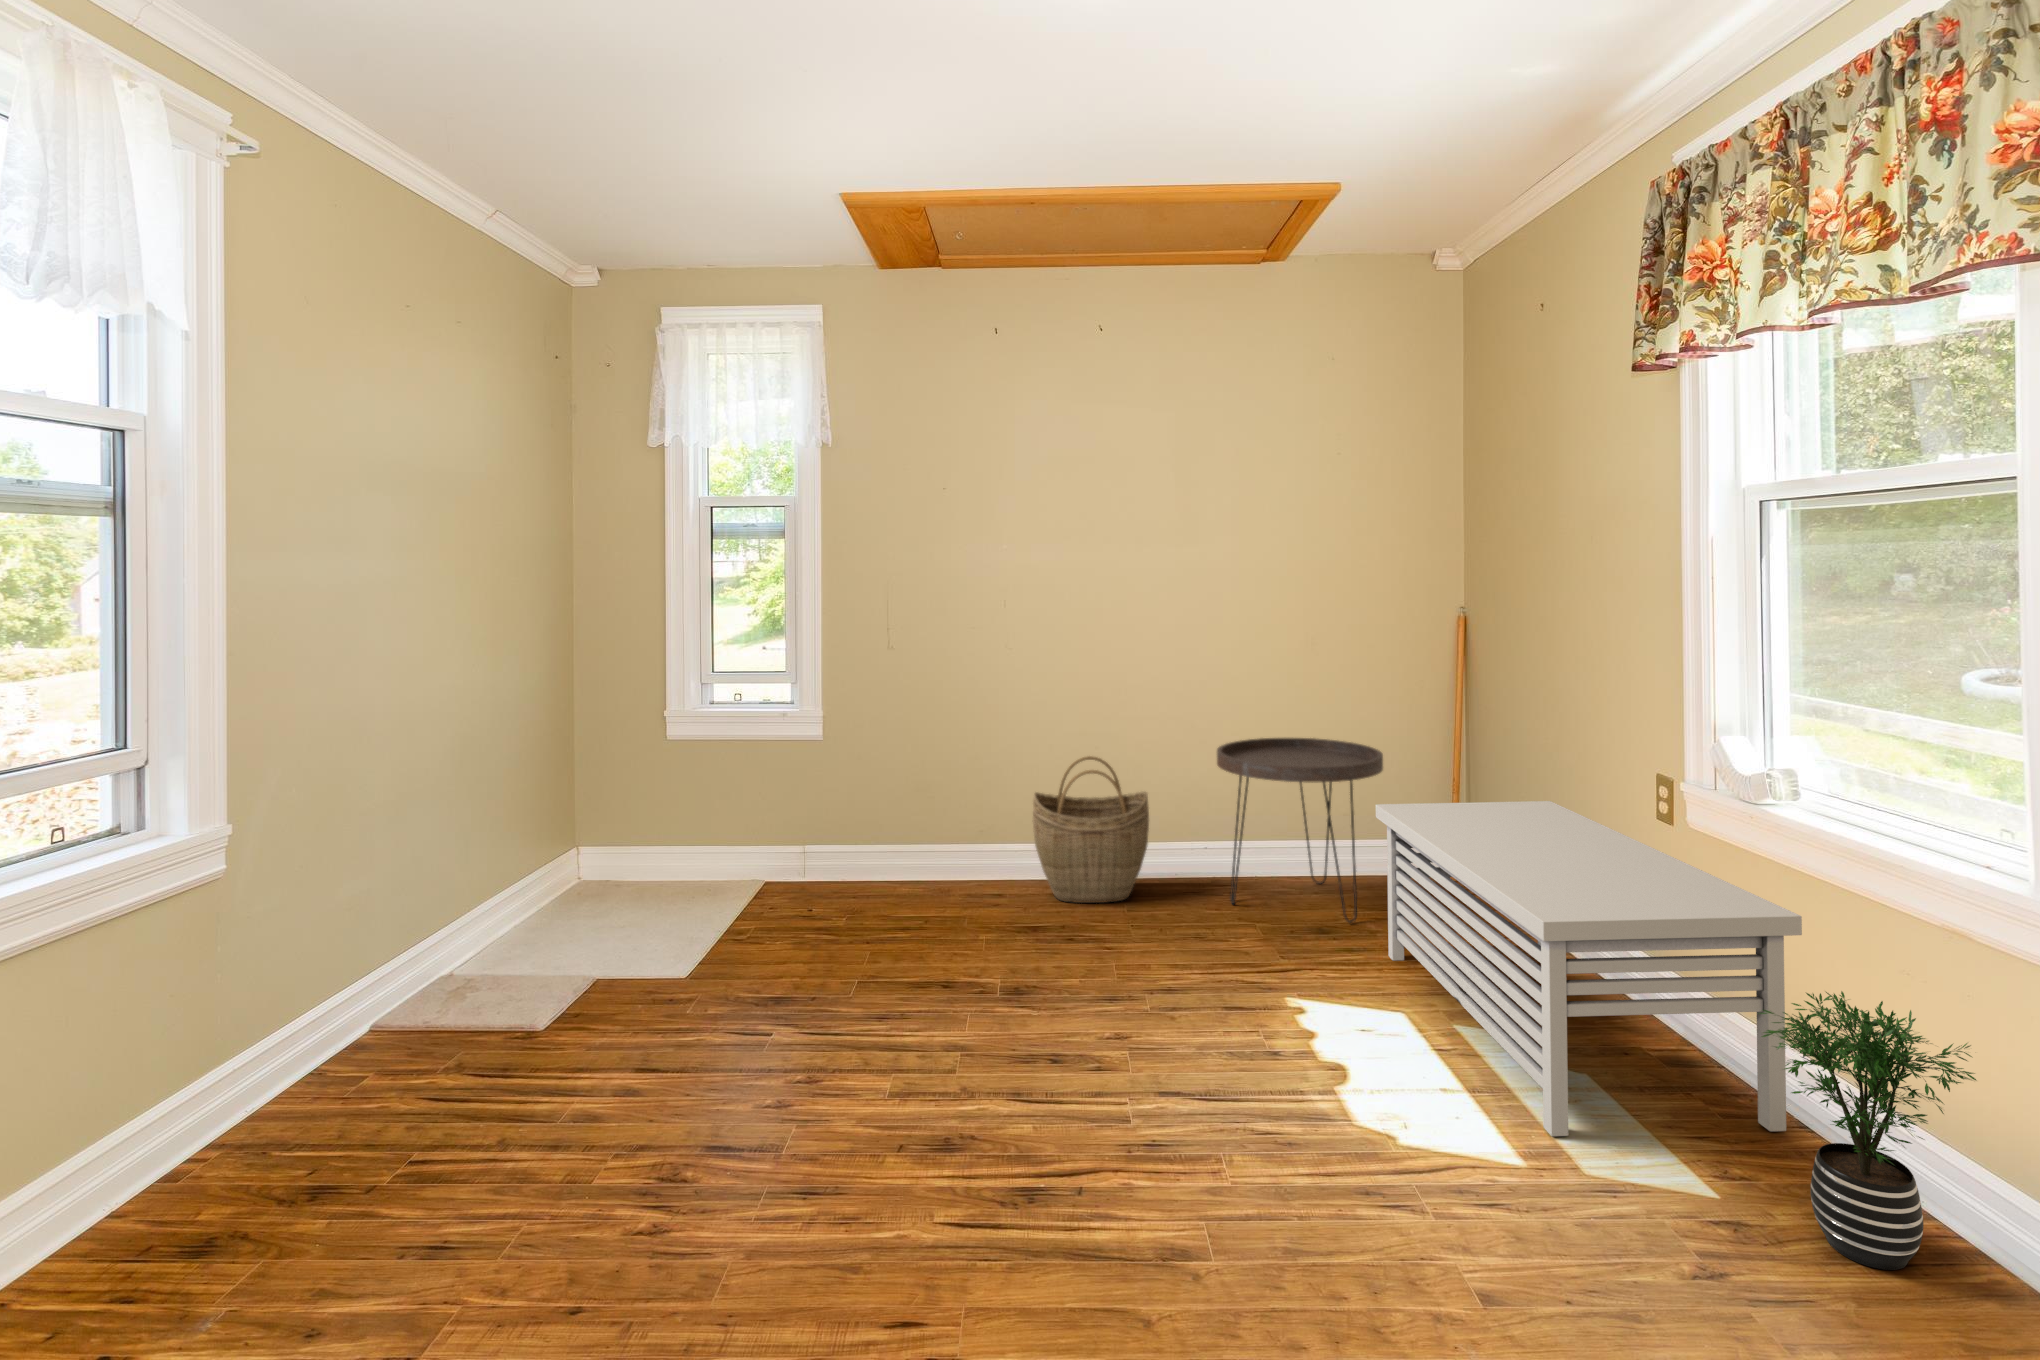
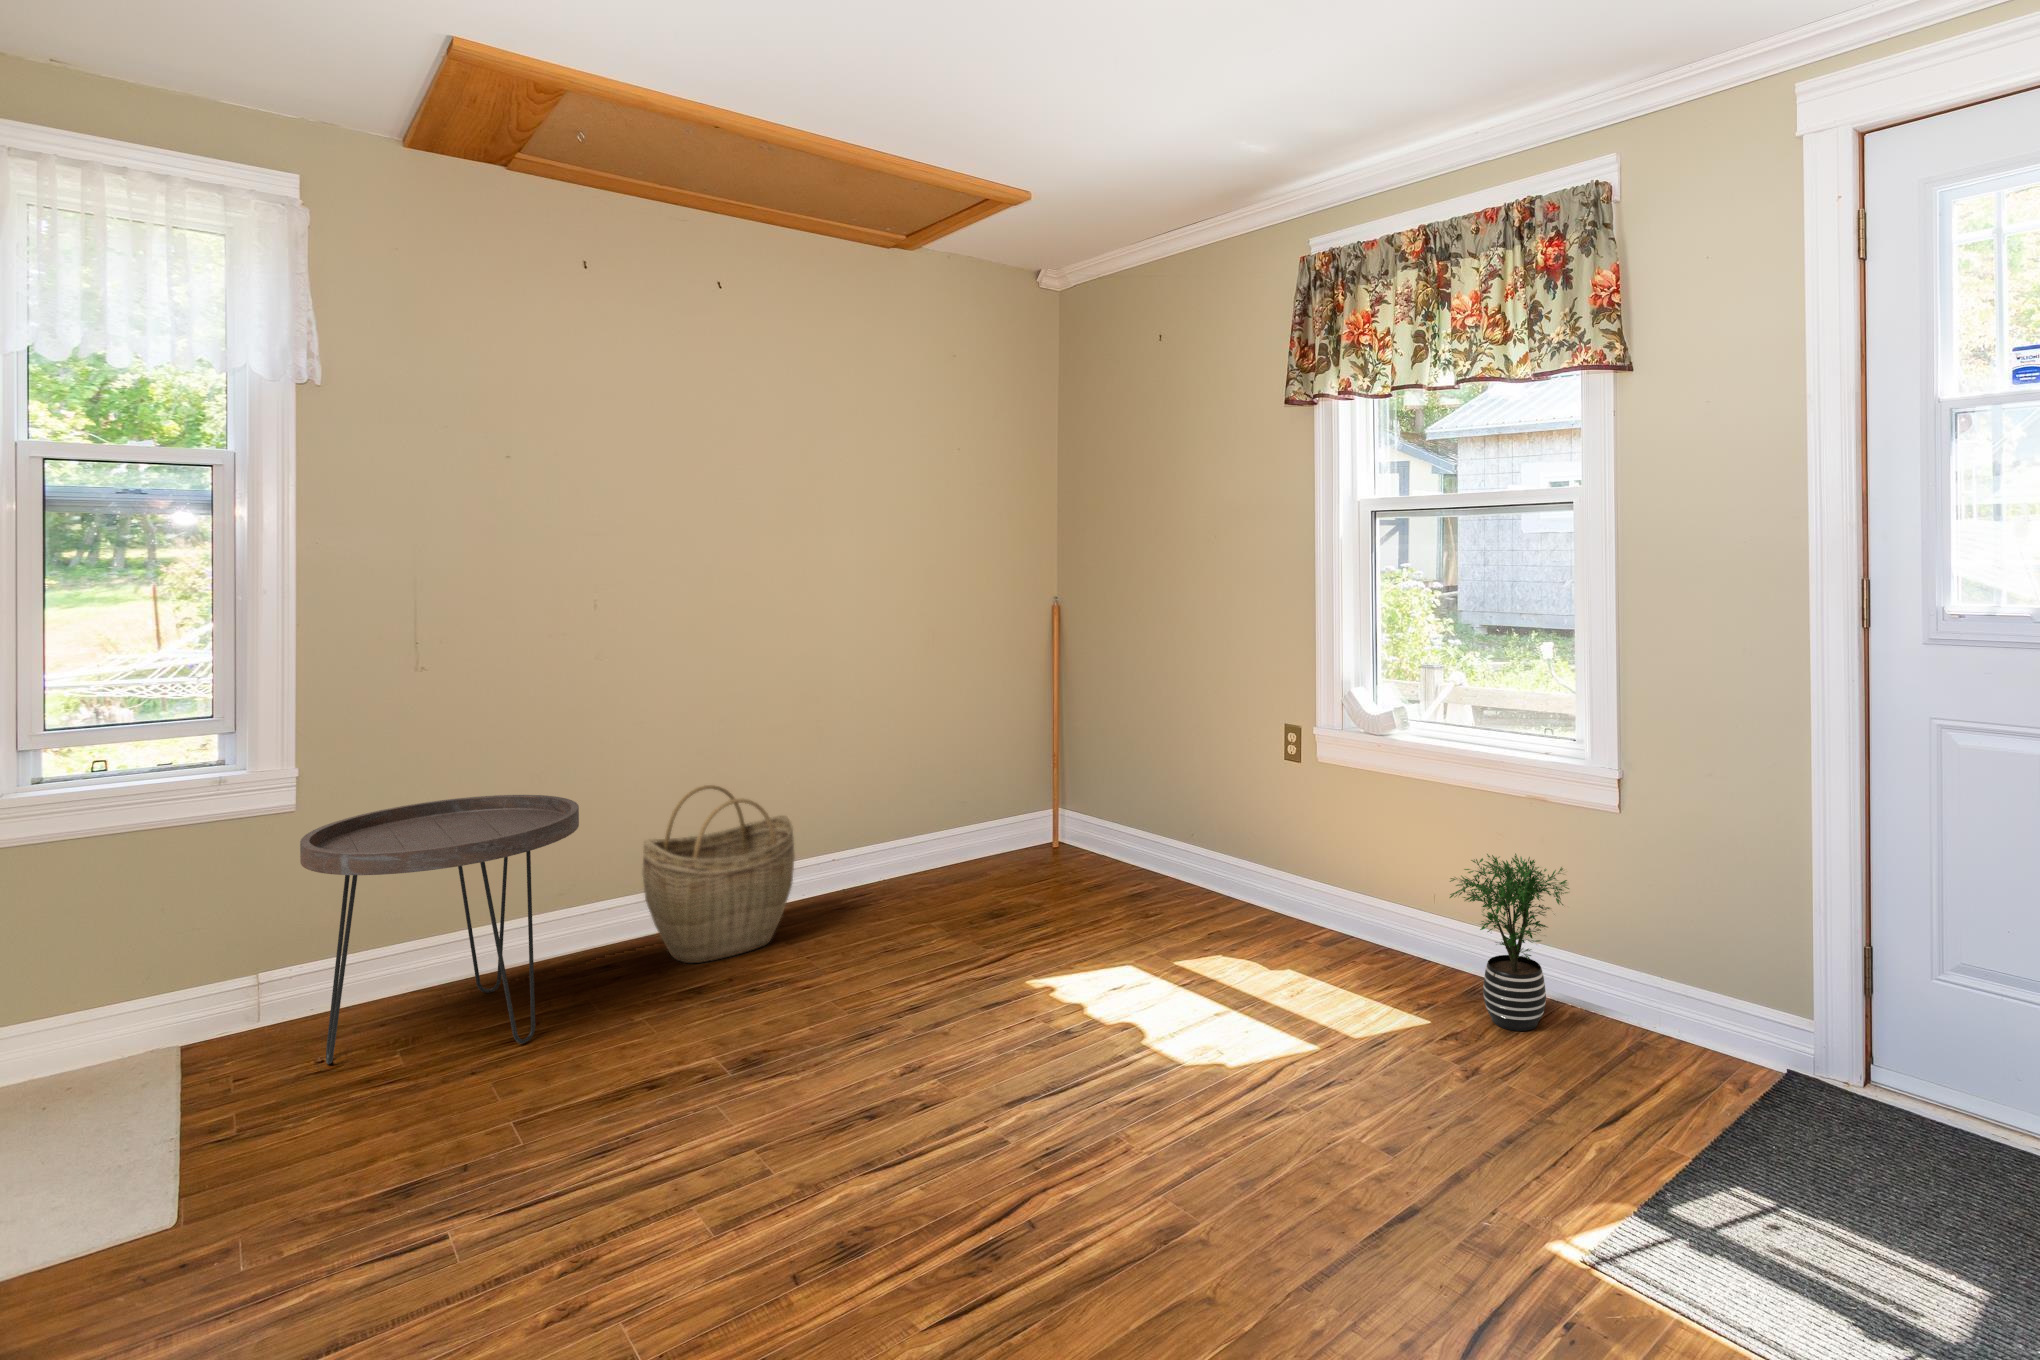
side table: present [1217,738,1383,923] -> present [300,795,579,1064]
storage bench: present [1376,801,1802,1136] -> none [1060,761,1431,1022]

